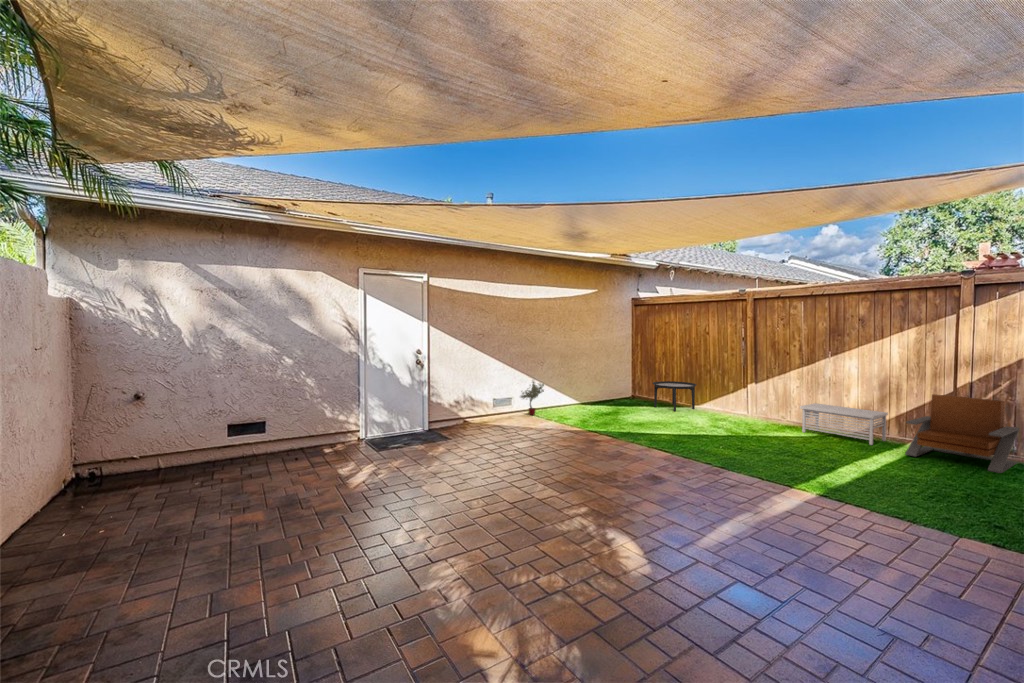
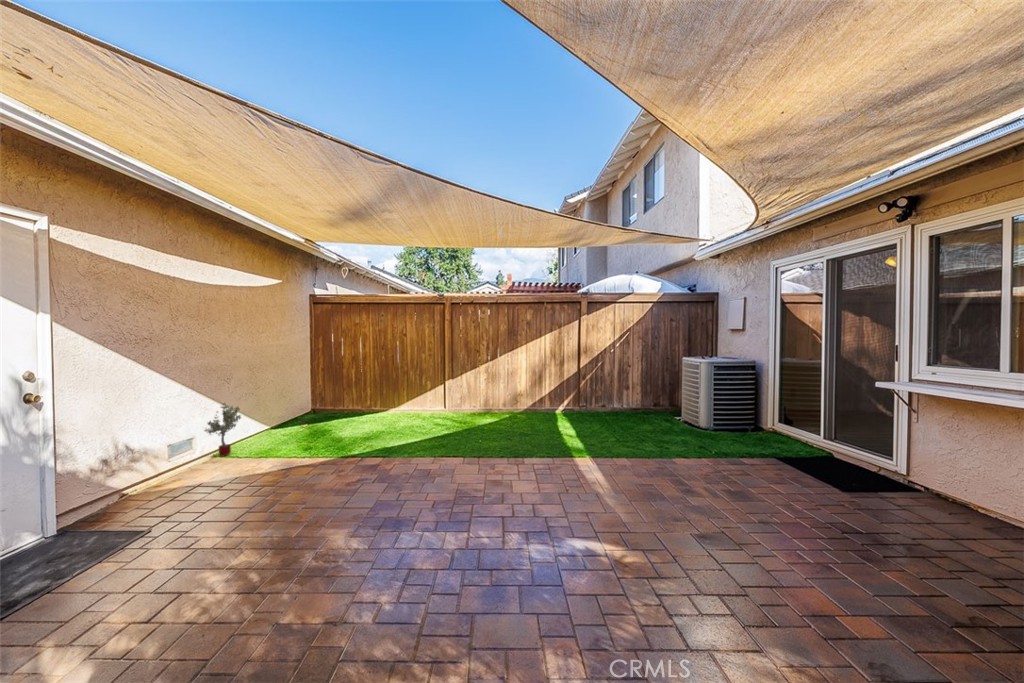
round table: present [653,381,697,411] -> none [354,385,399,416]
lounge chair: present [905,394,1019,473] -> none [568,374,616,417]
storage bench: present [800,403,888,445] -> none [498,390,547,415]

